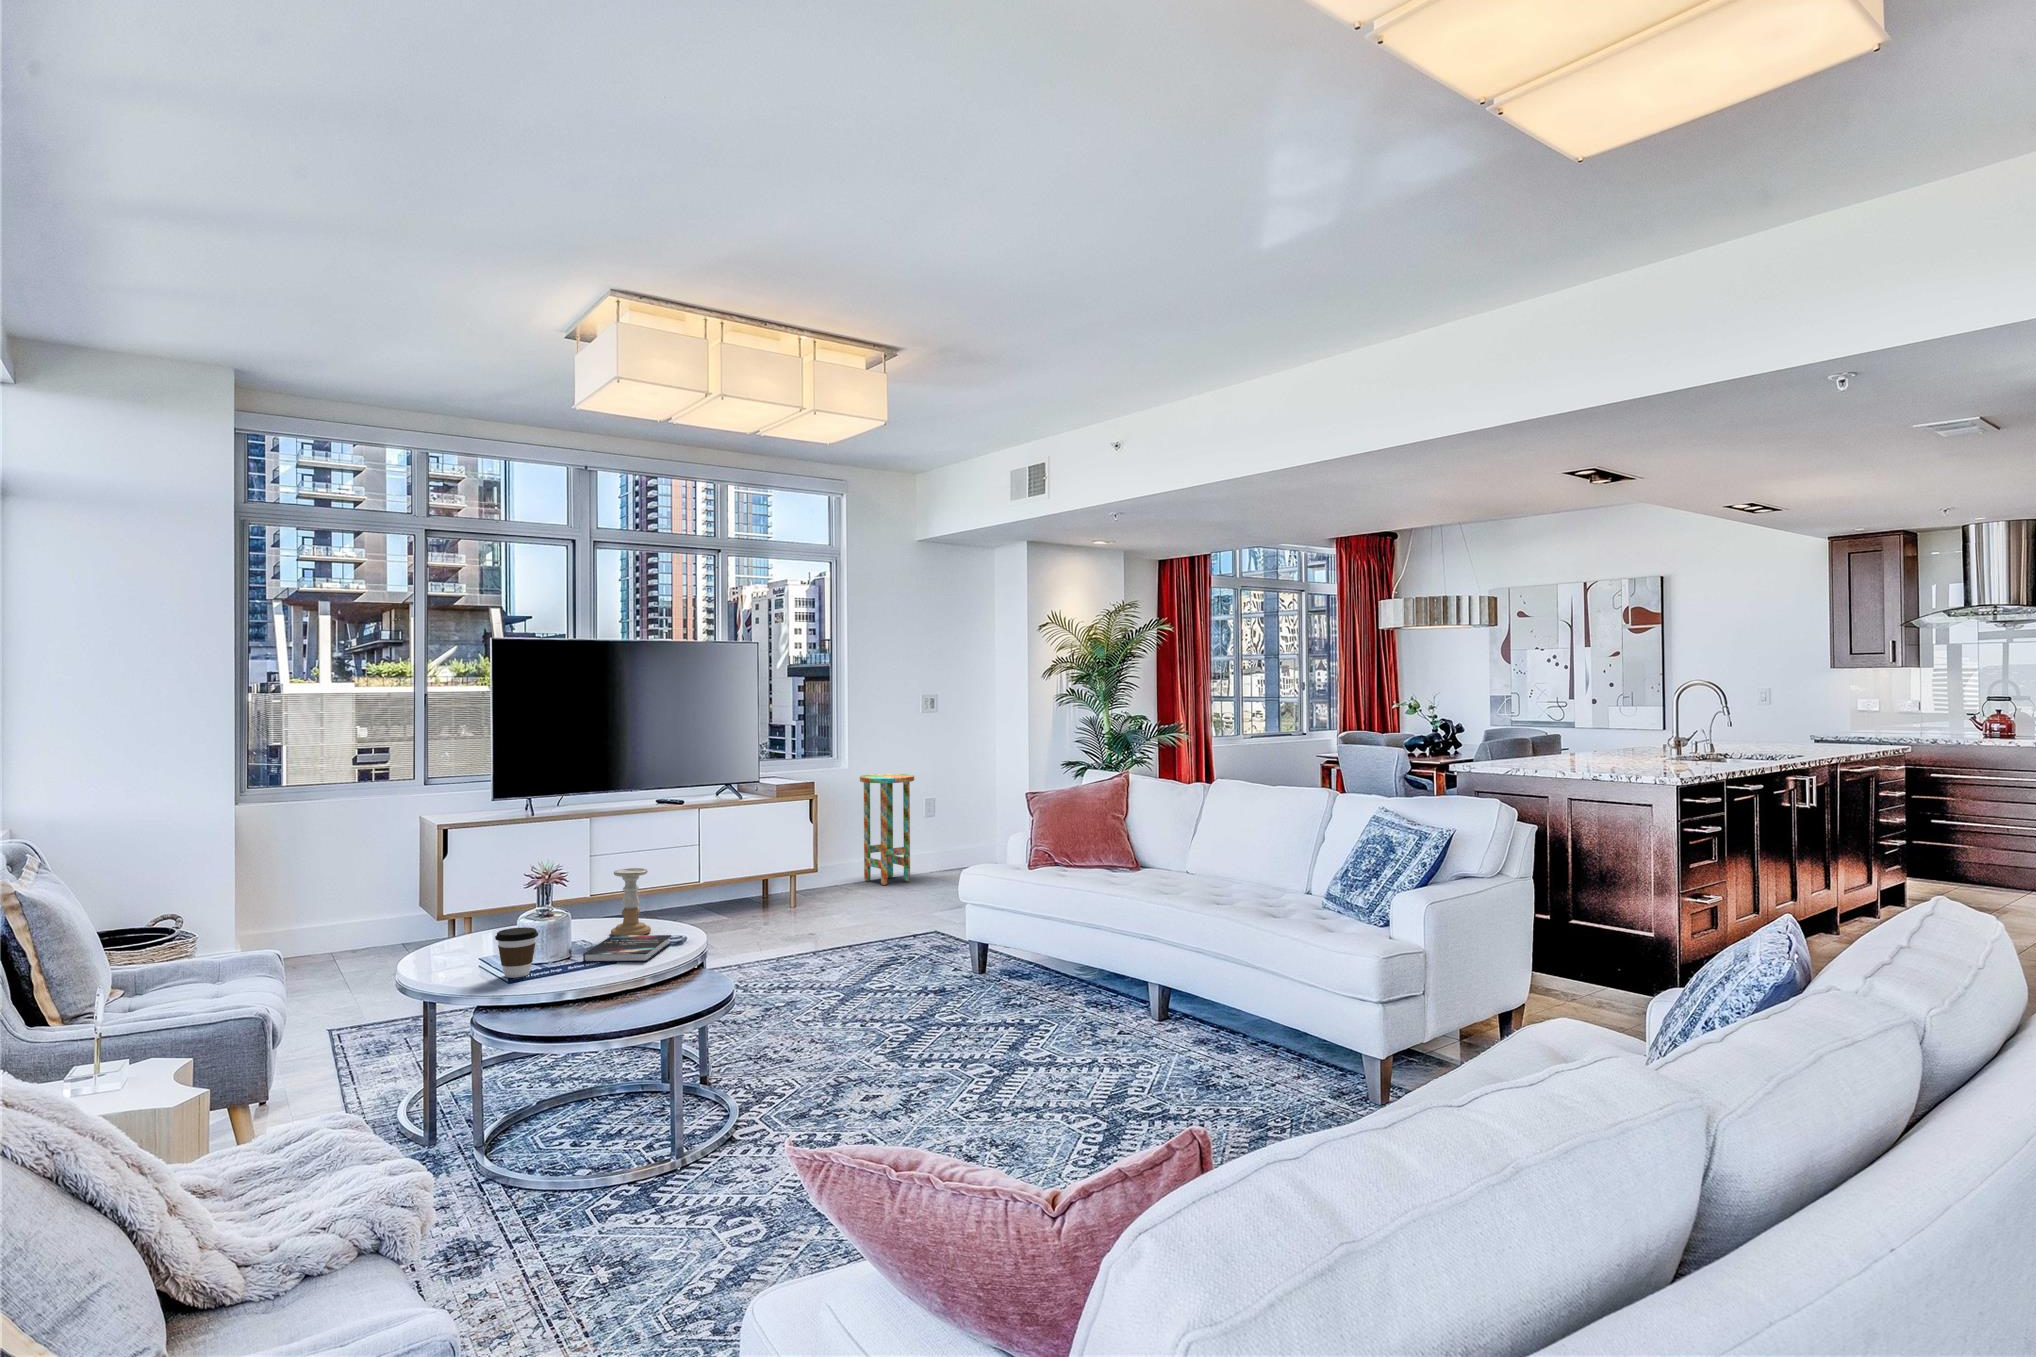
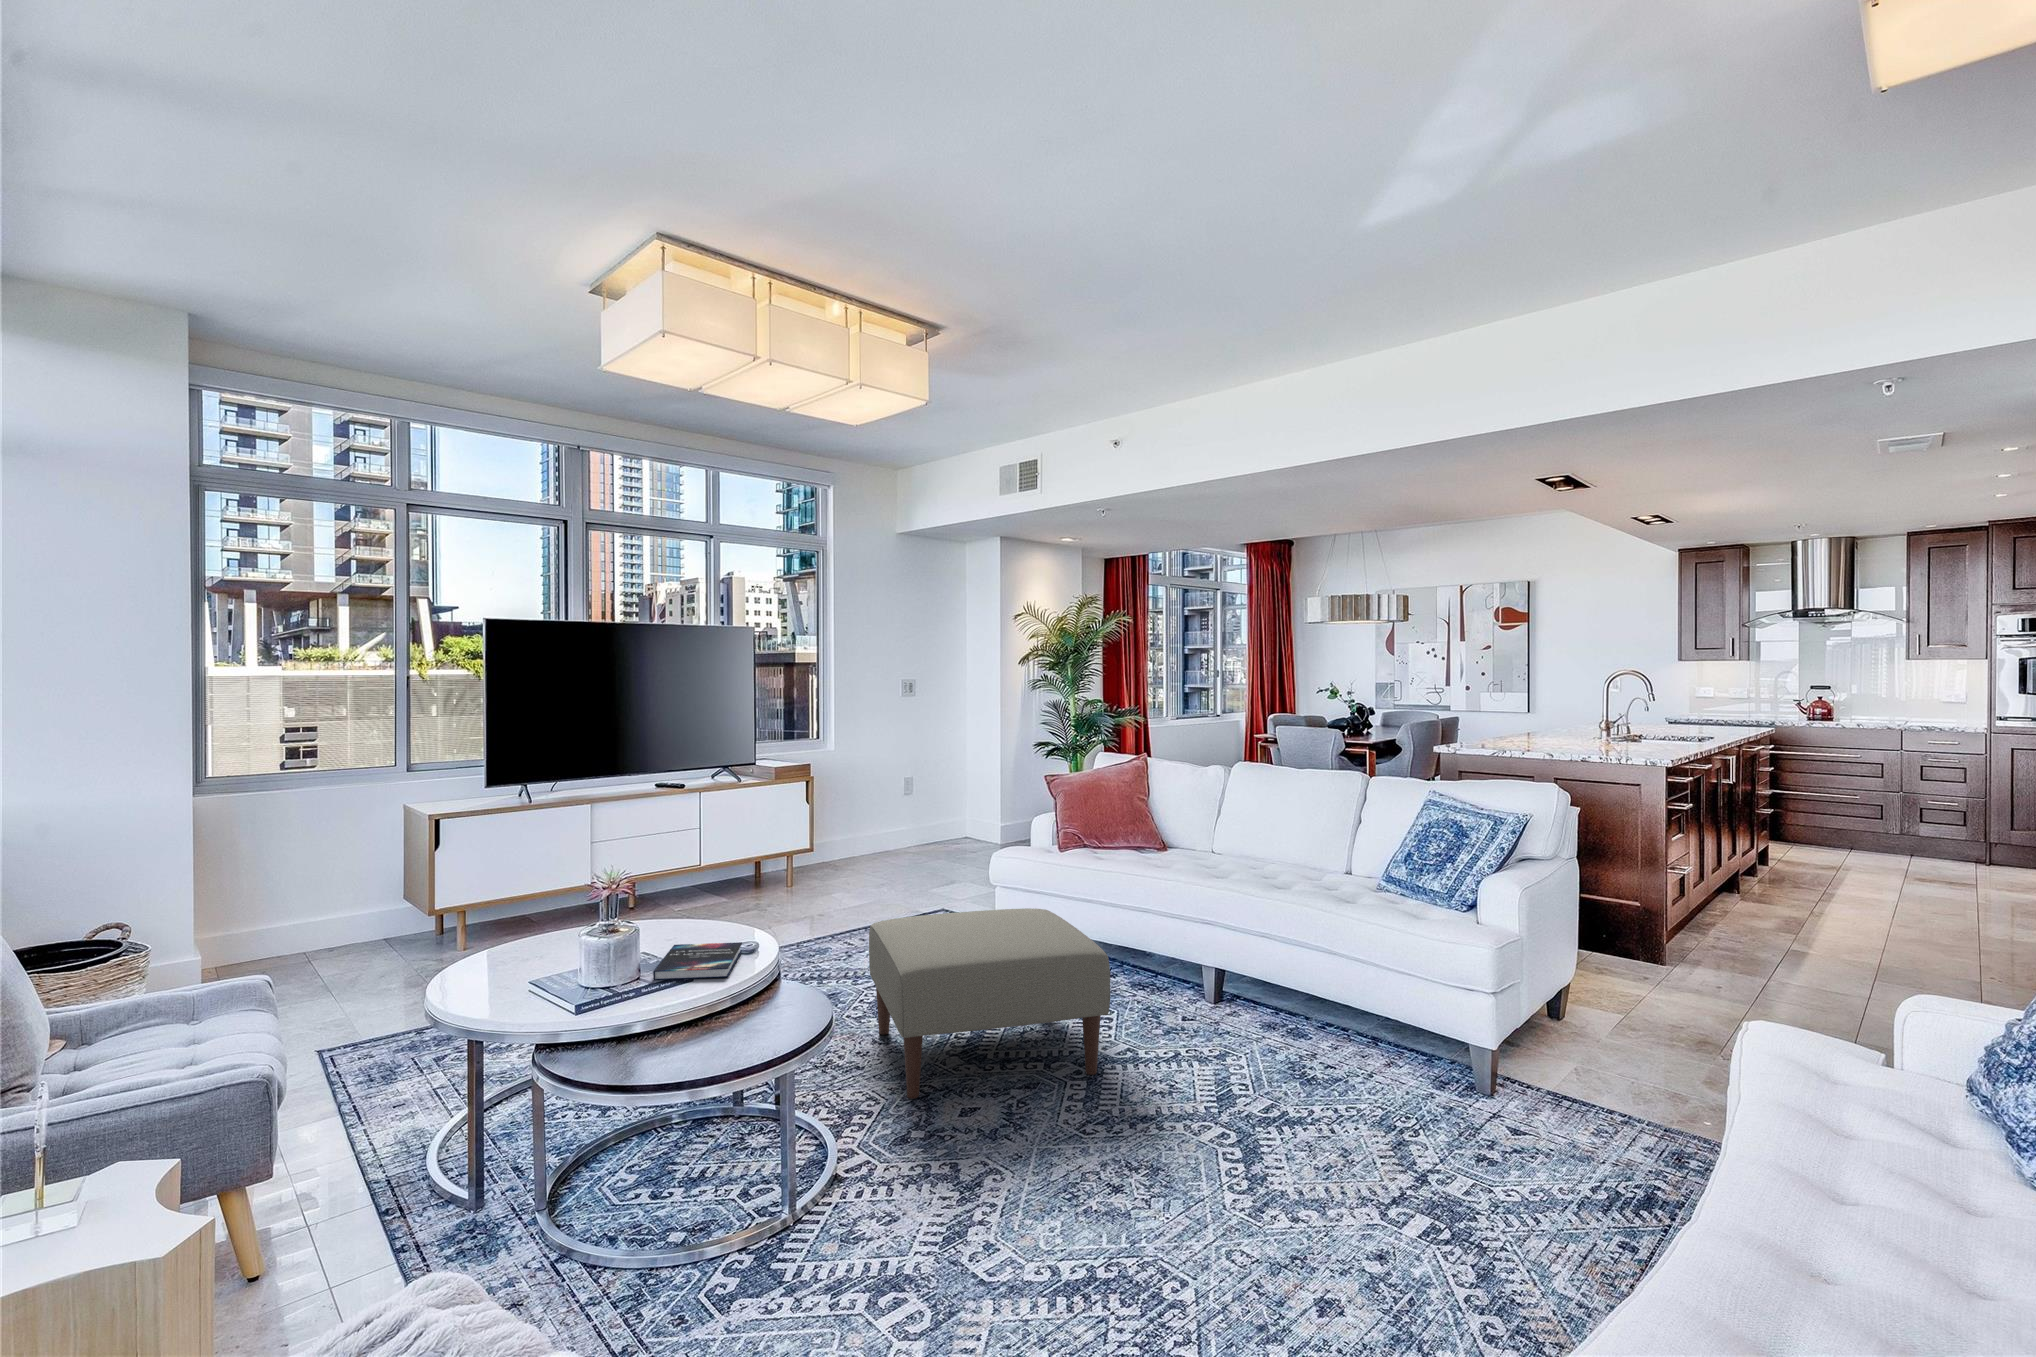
side table: present [860,774,914,885] -> none [843,755,895,862]
candle holder: present [611,868,651,935] -> none [666,867,710,944]
ottoman: none [811,919,1017,1085] -> present [869,908,1110,1099]
coffee cup: present [495,927,538,978] -> none [558,946,609,1007]

